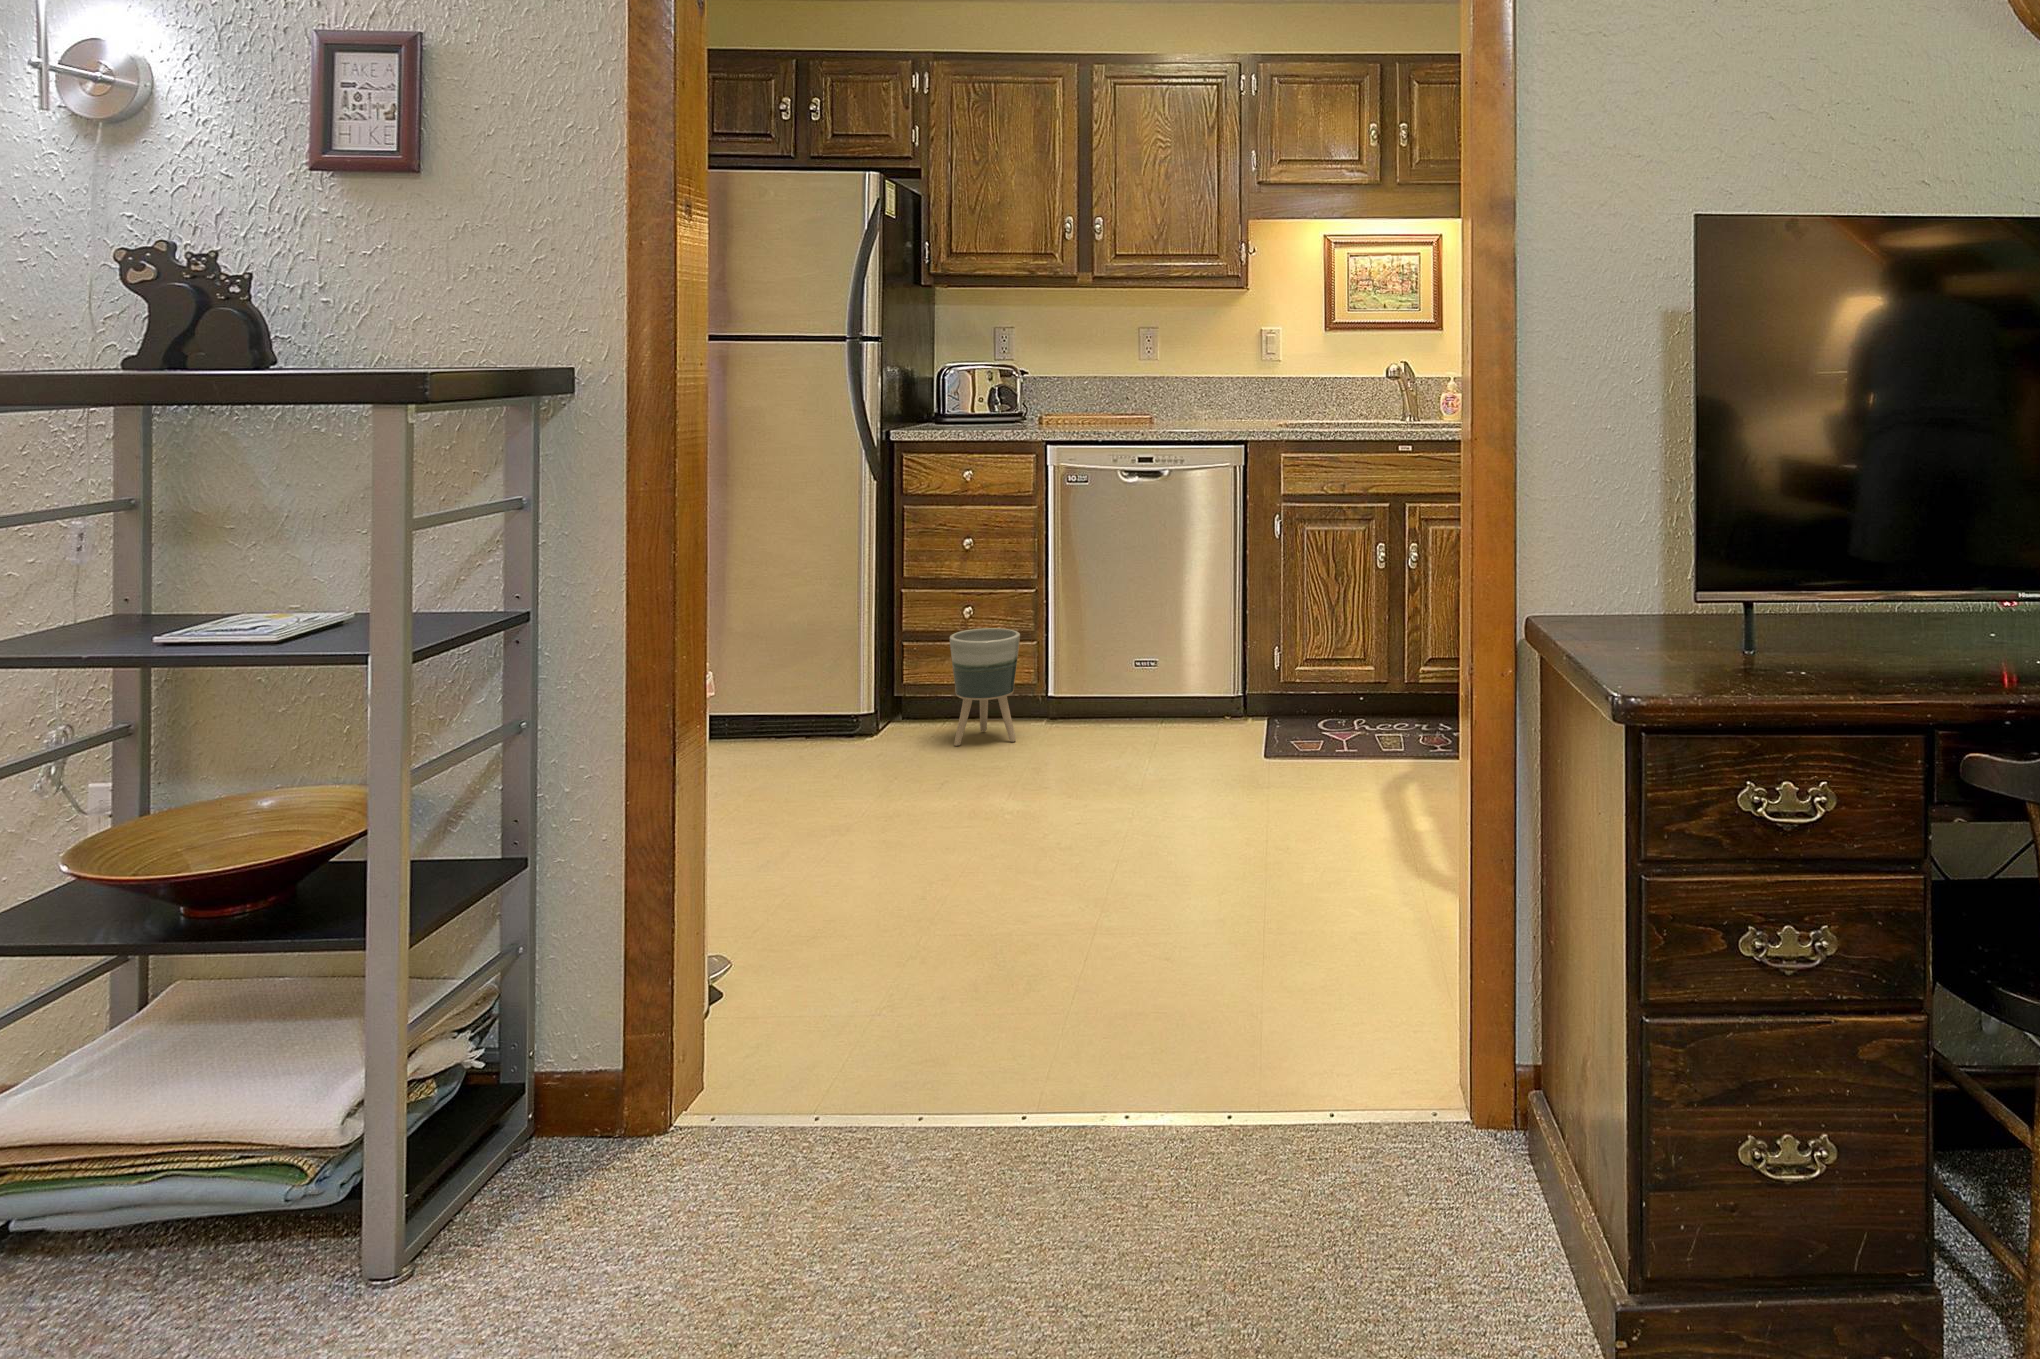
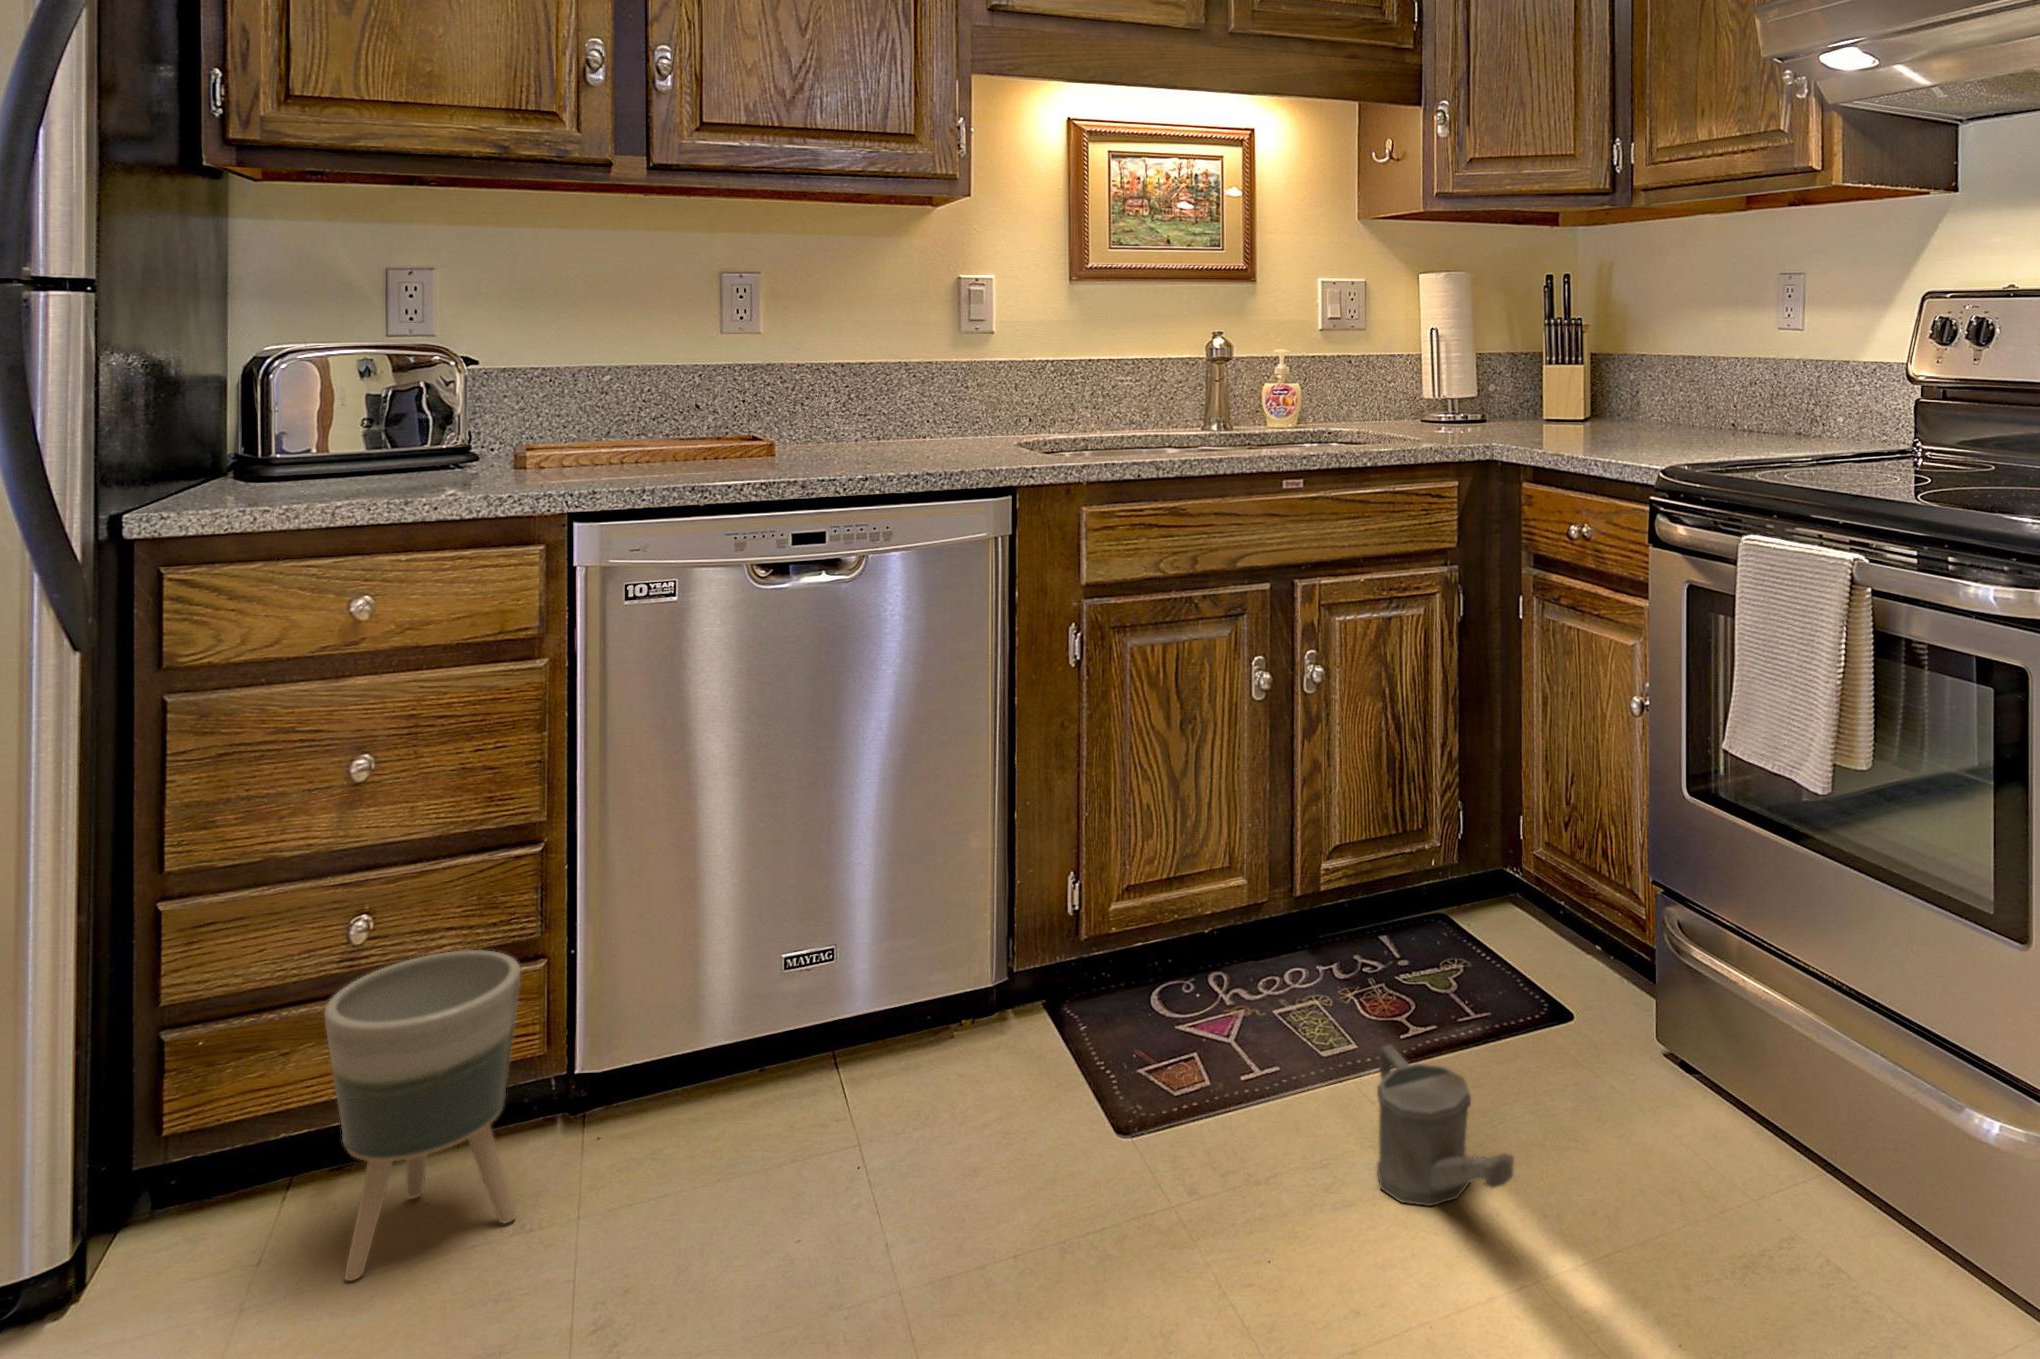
watering can: none [1360,727,1408,792] -> present [1377,1045,1514,1206]

